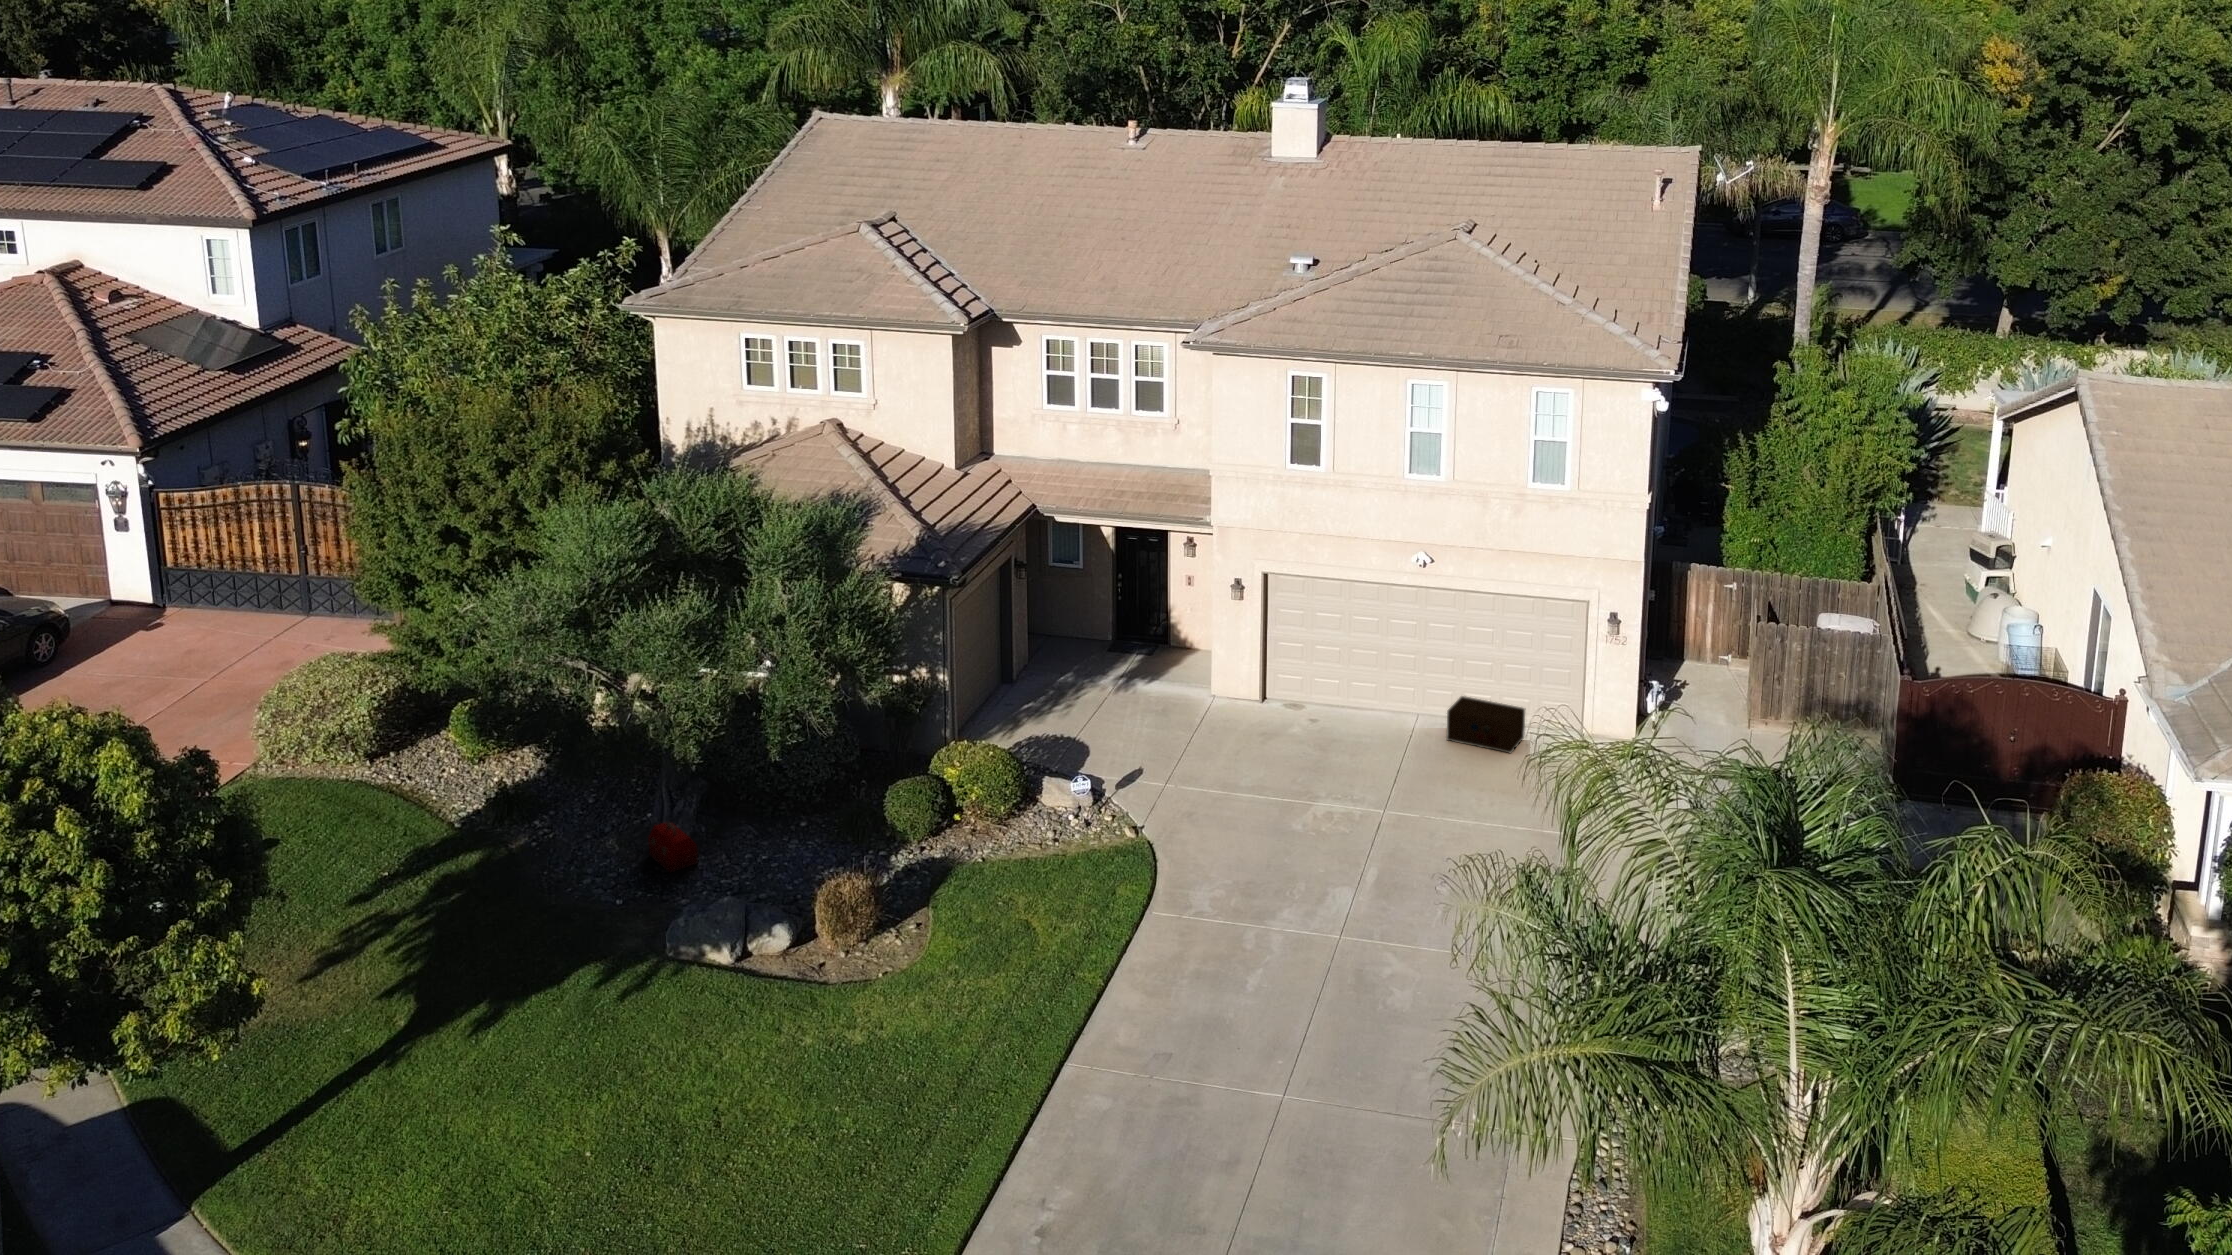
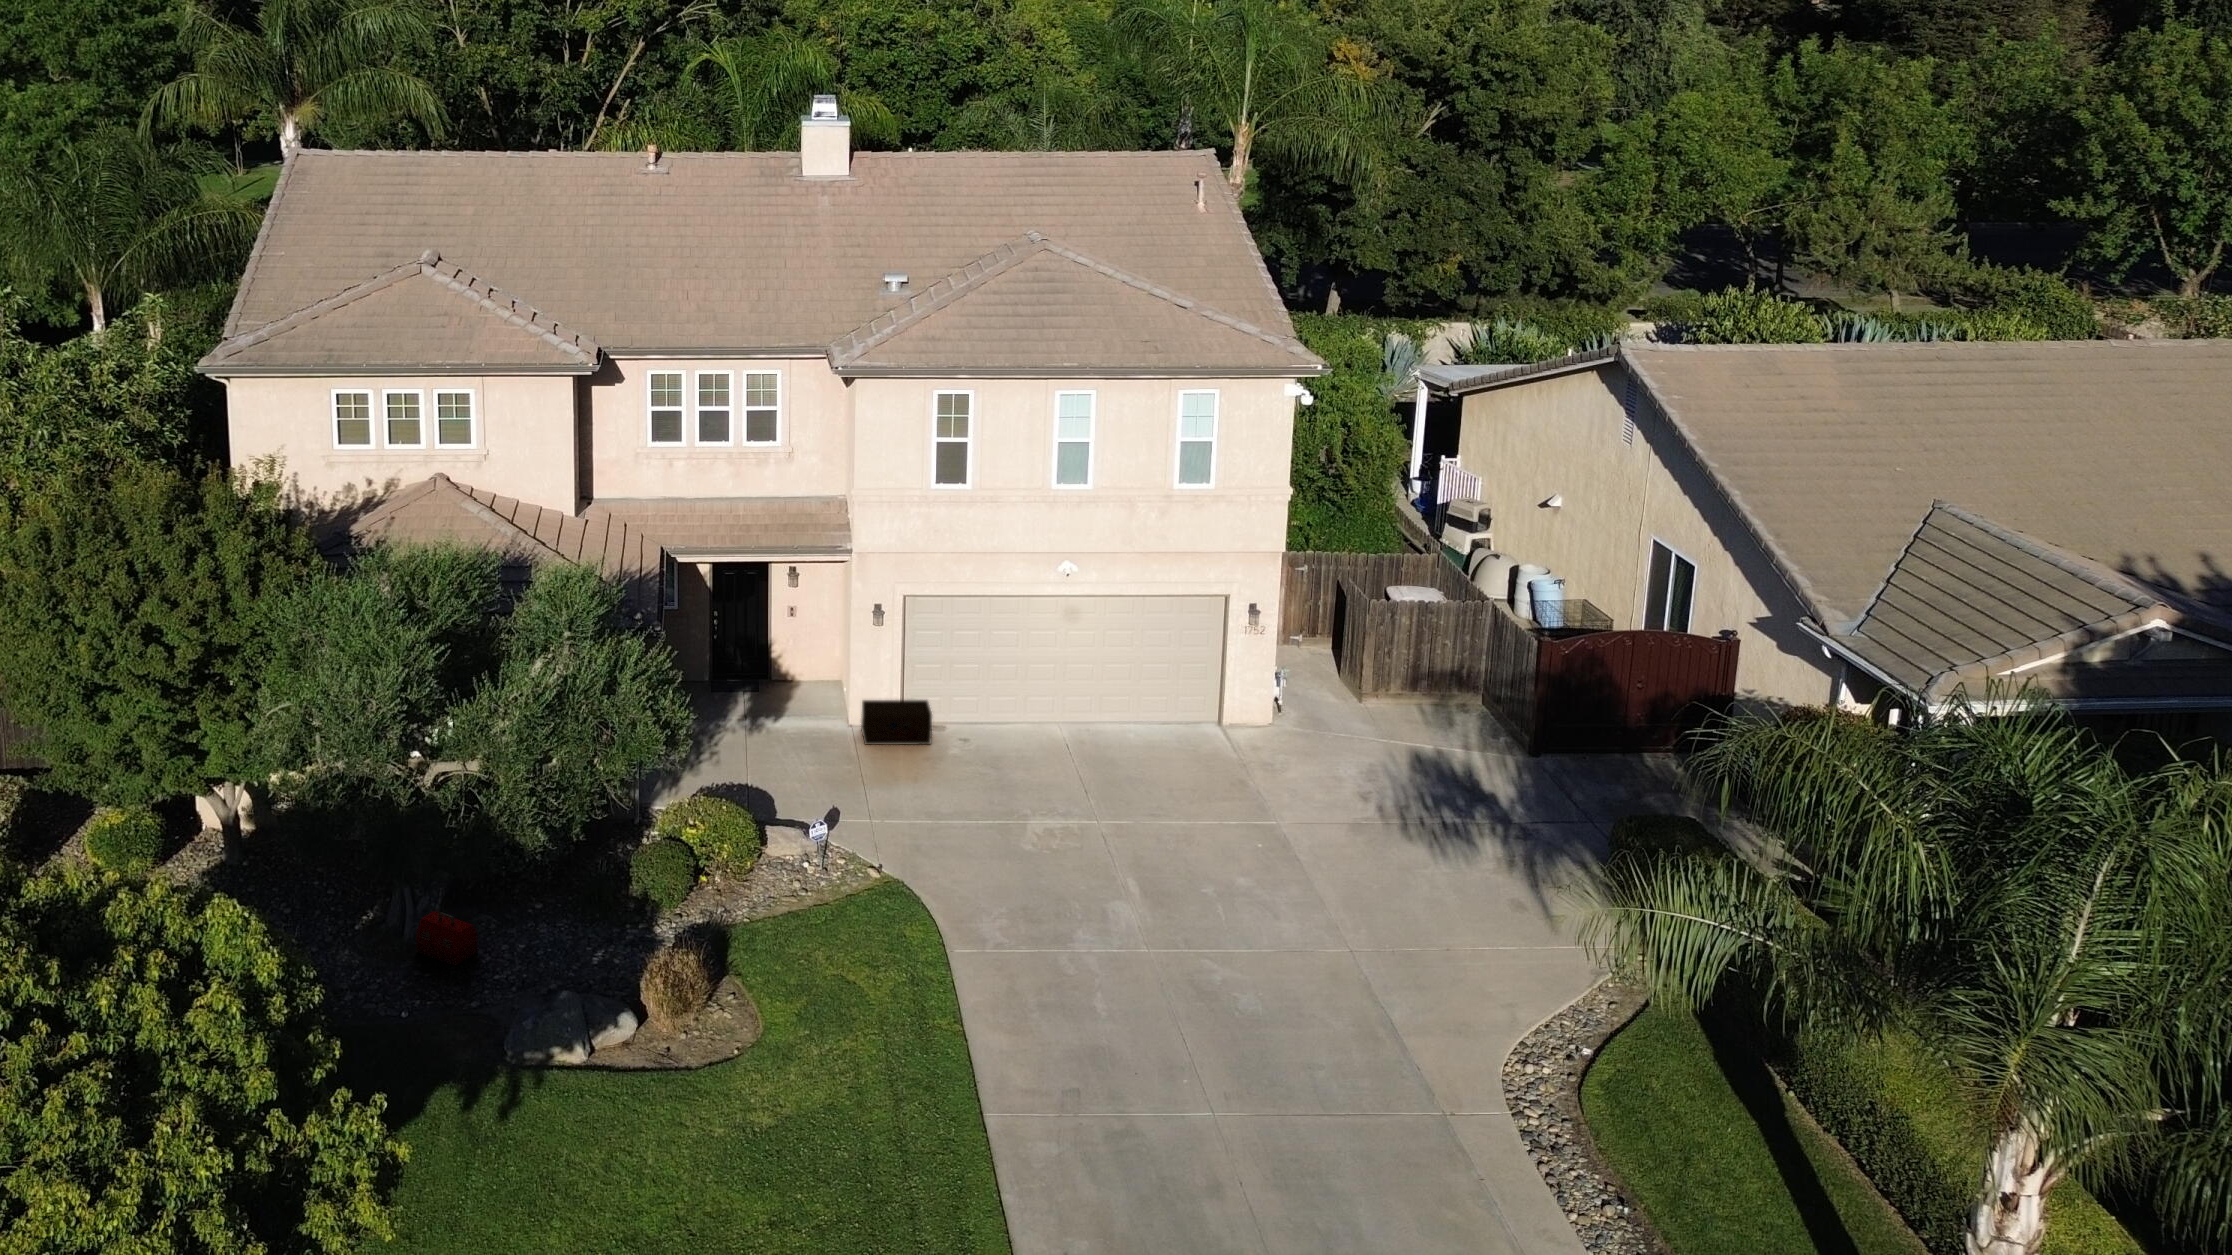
cardboard box: present [1447,696,1525,753] -> present [861,700,932,745]

